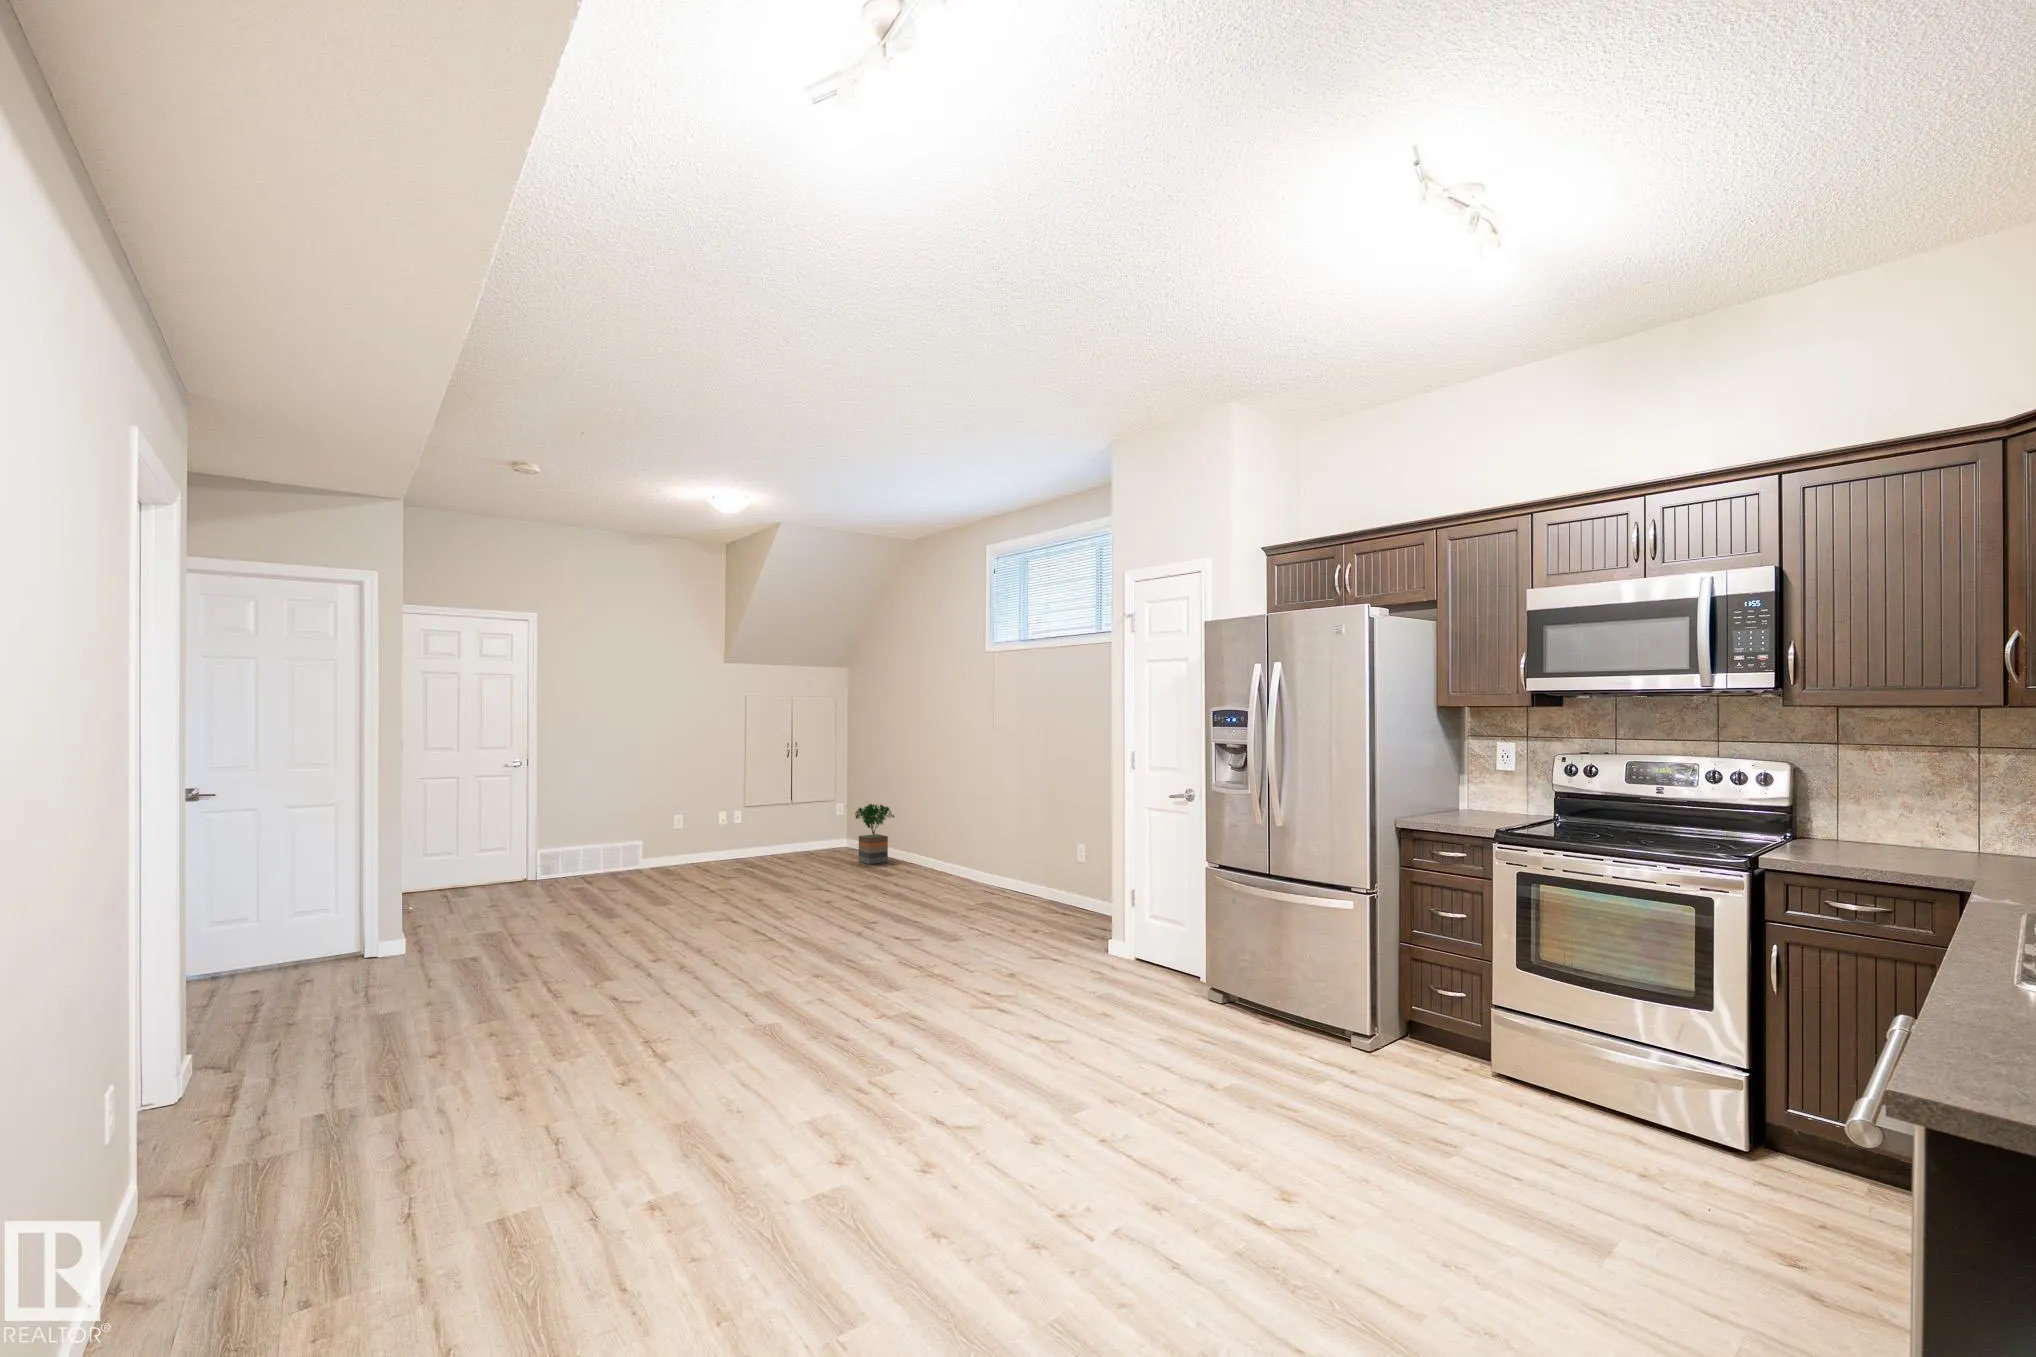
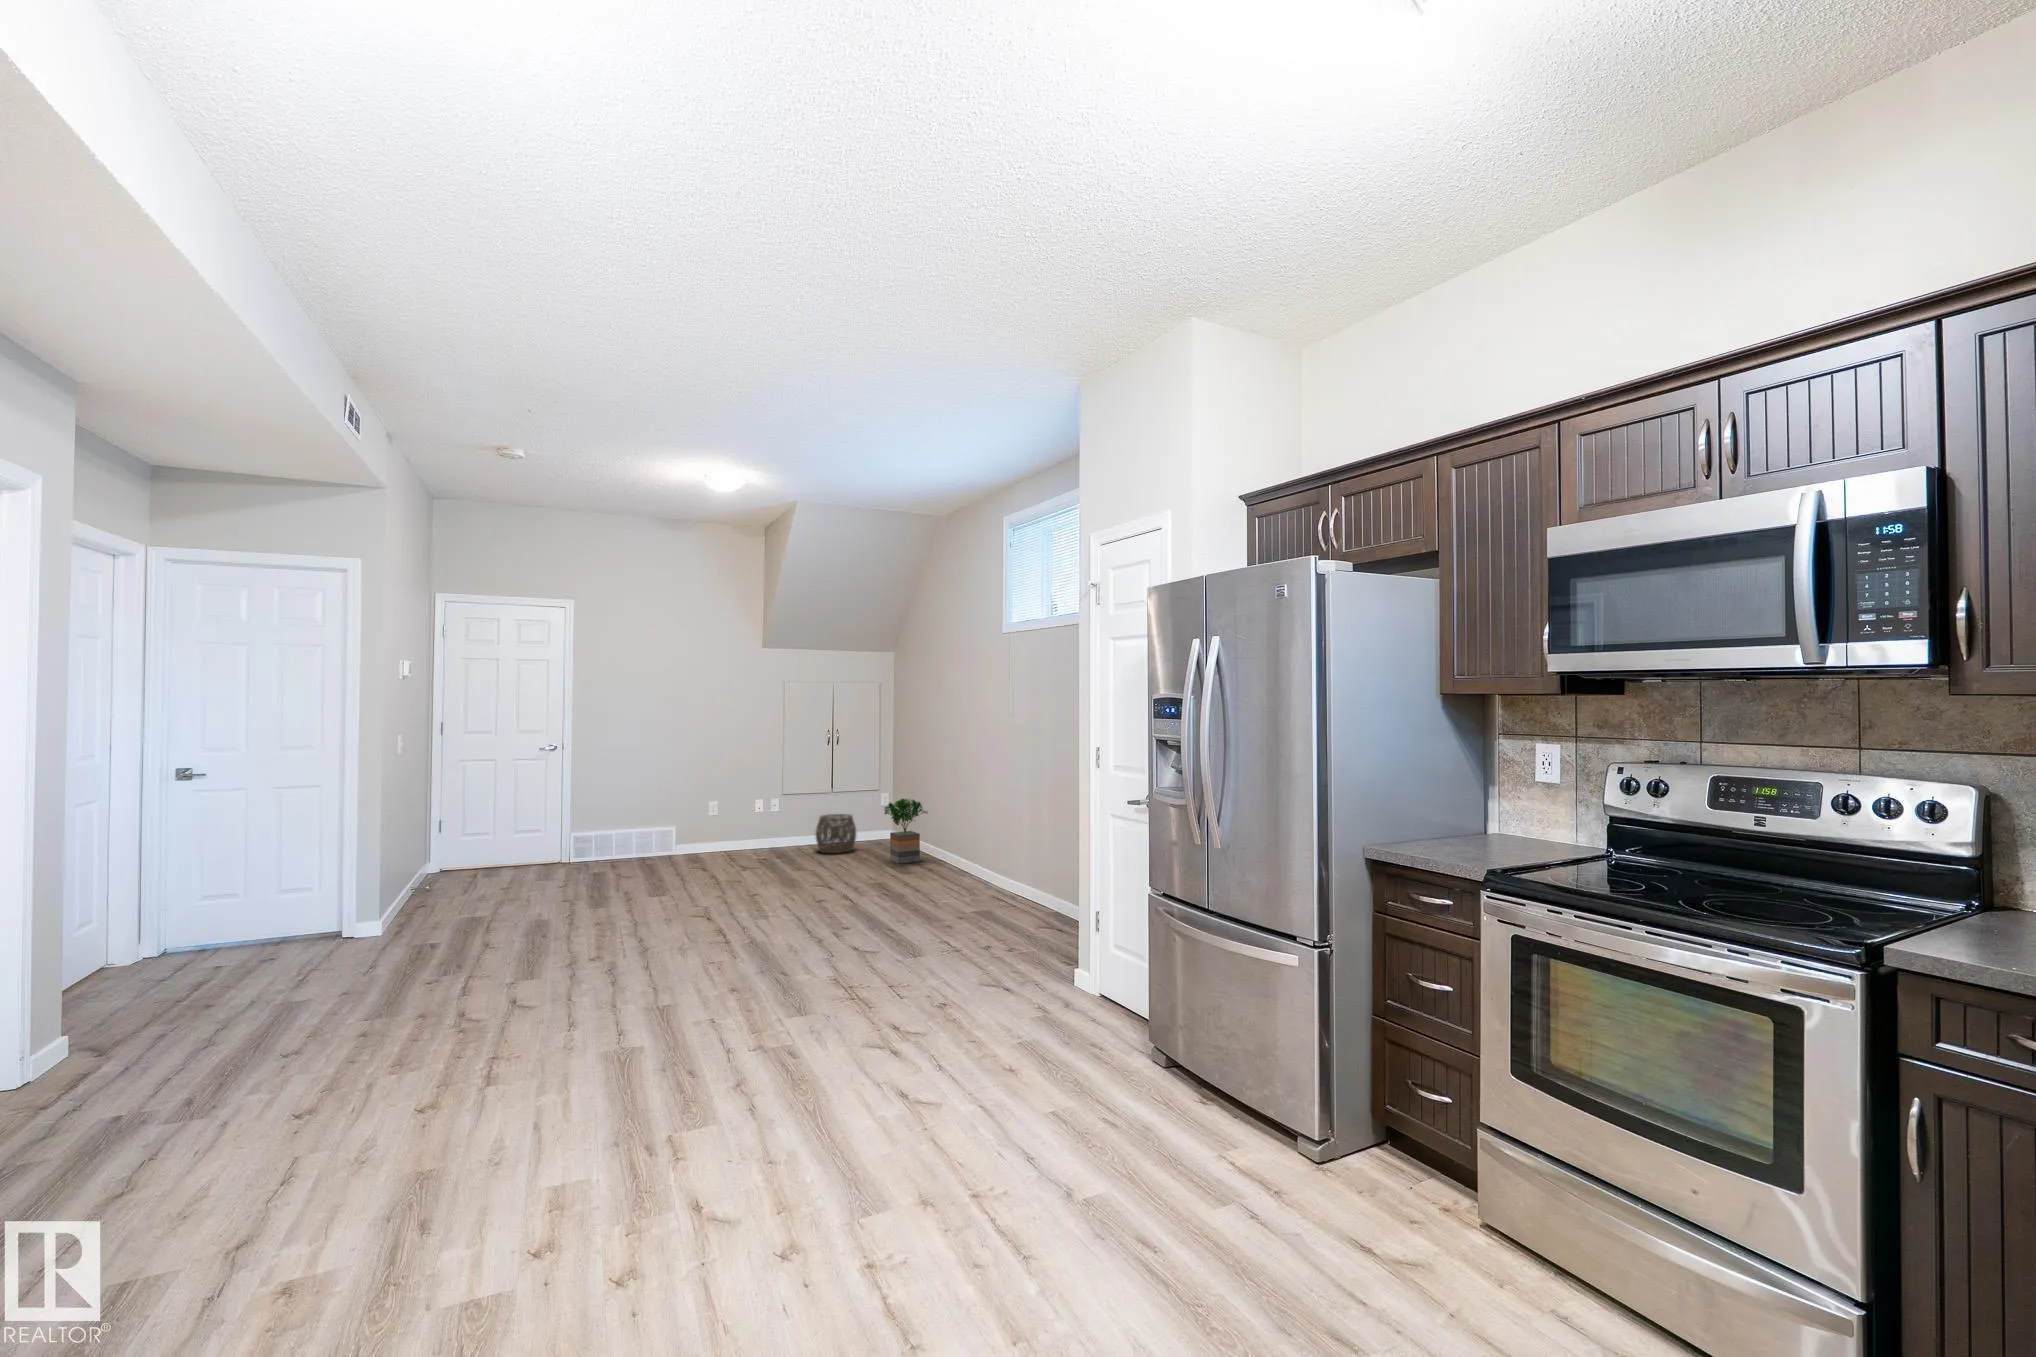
woven basket: none [779,820,819,858] -> present [816,814,856,853]

